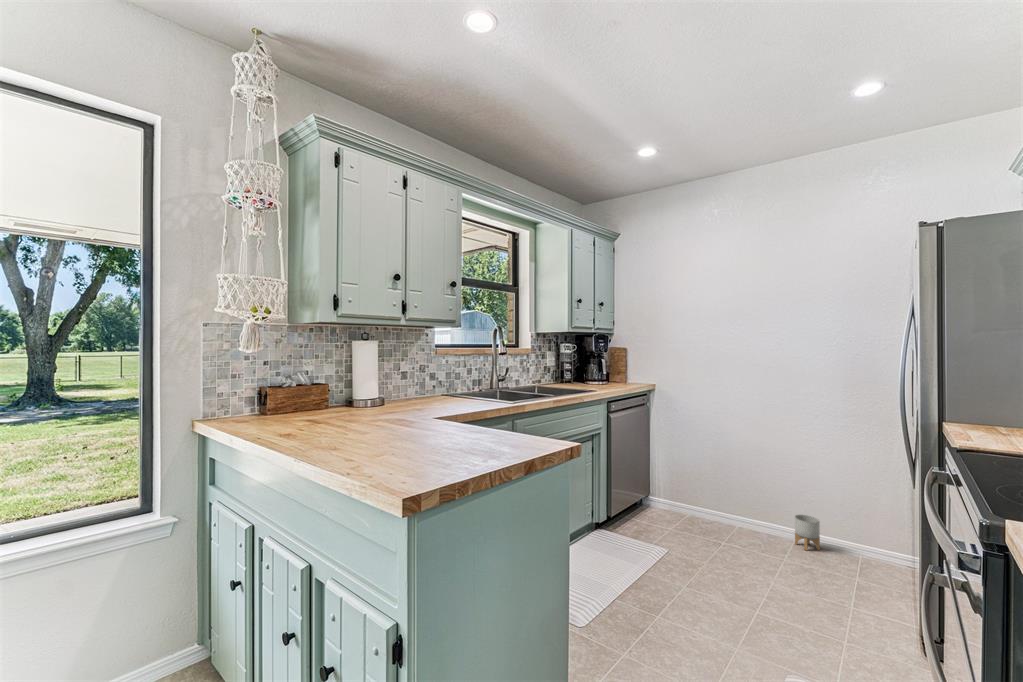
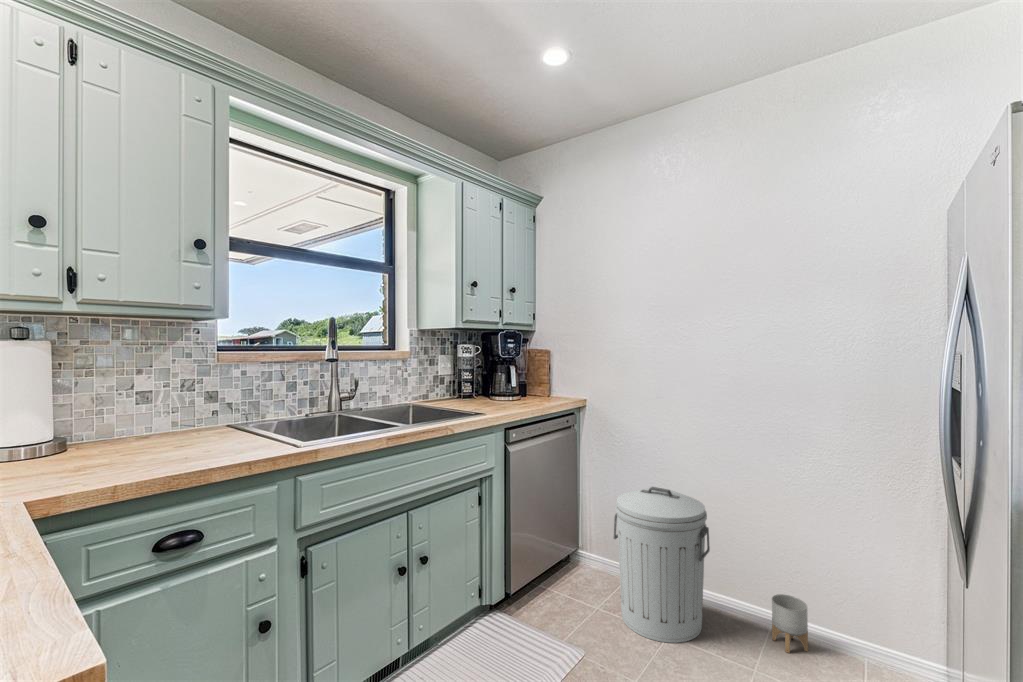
trash can: none [682,443,751,544] -> present [614,487,710,643]

